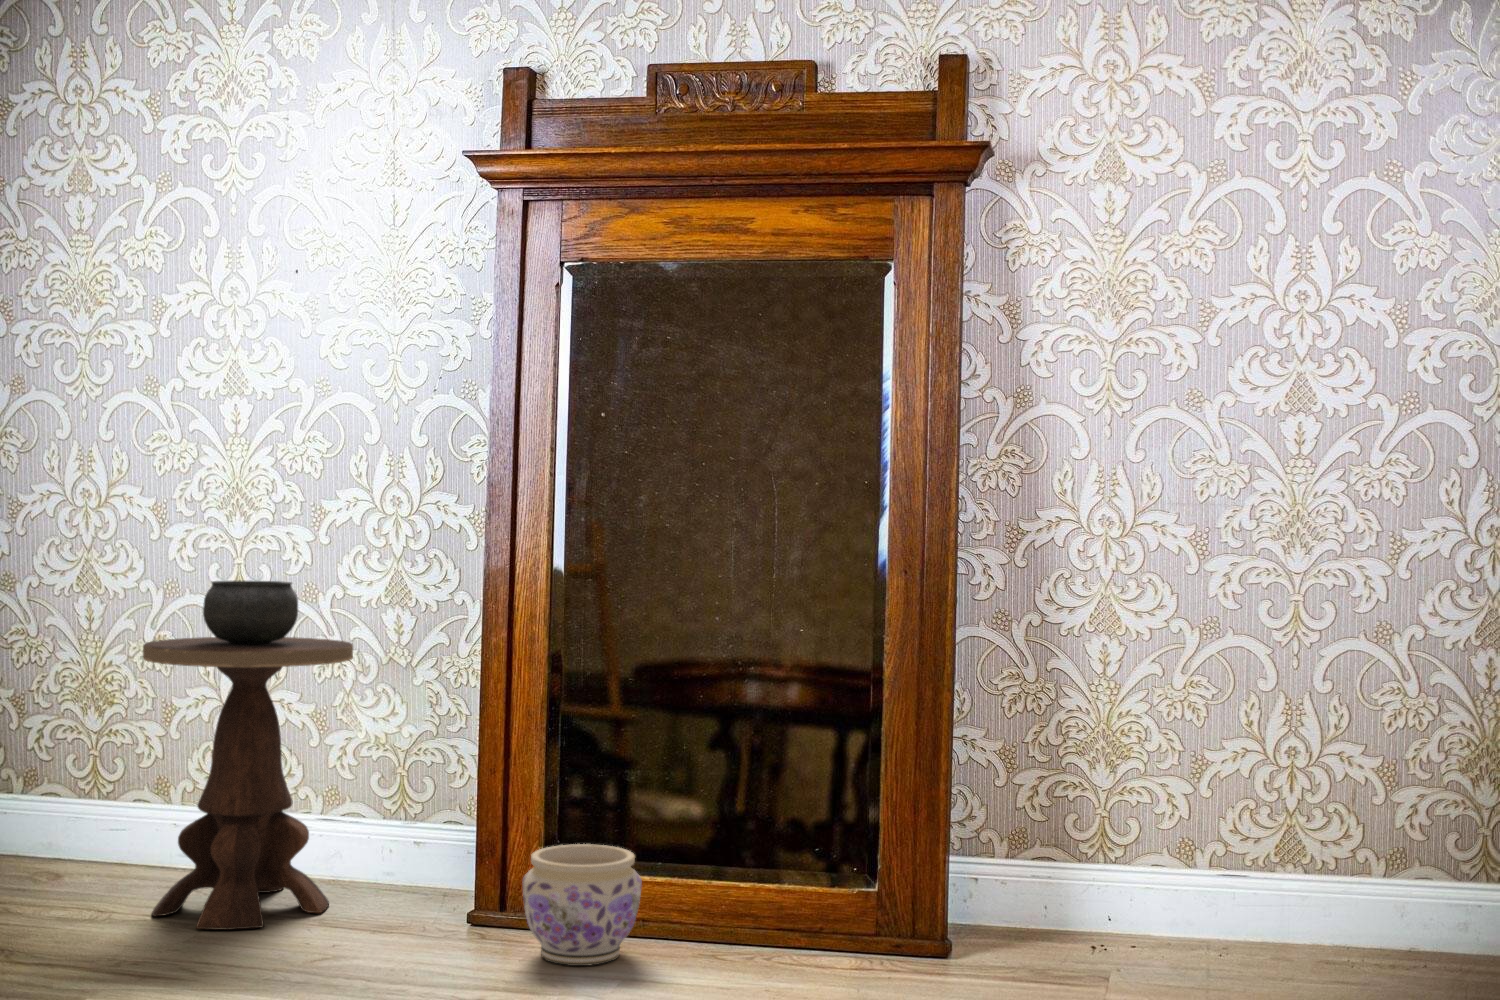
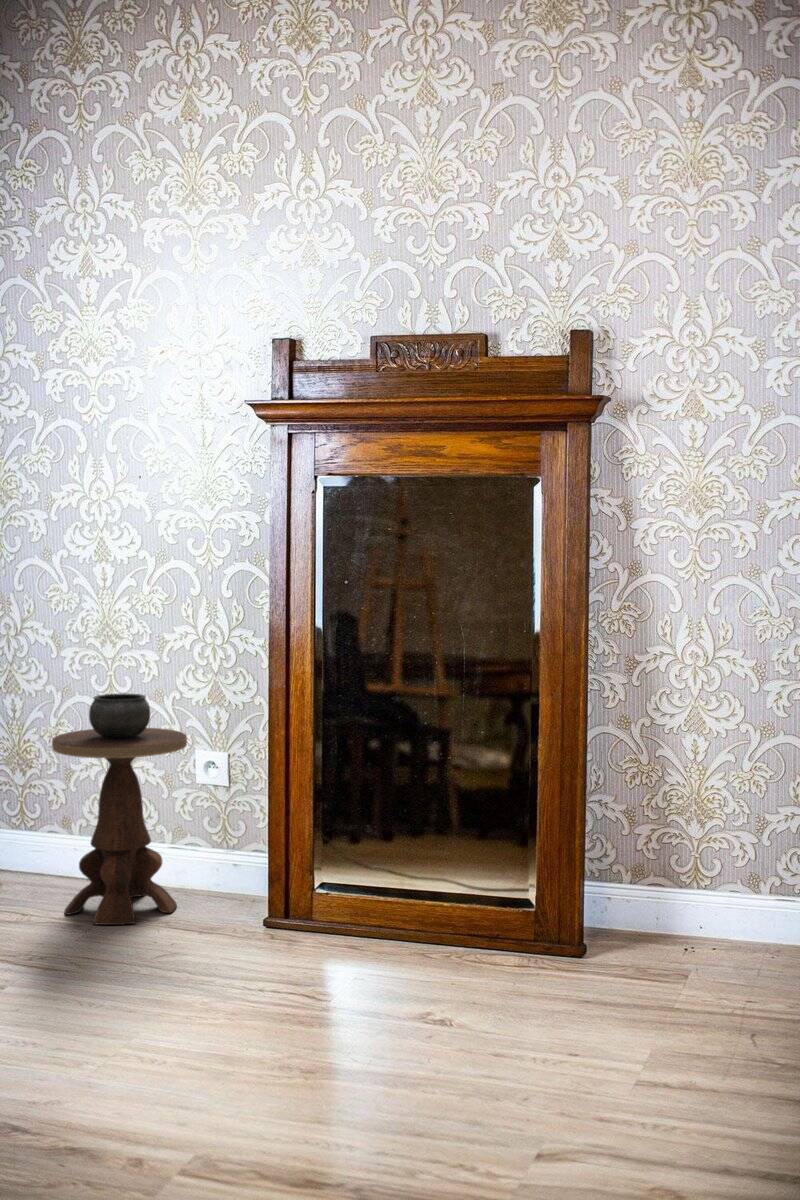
planter: present [522,844,642,966] -> none [298,873,376,954]

